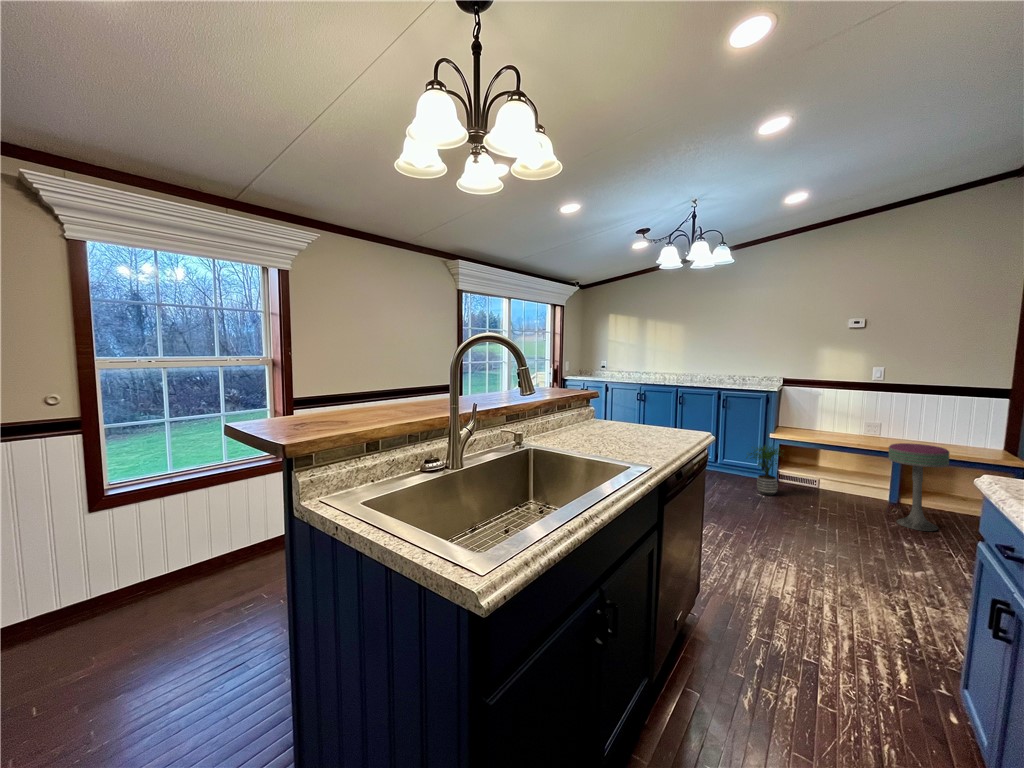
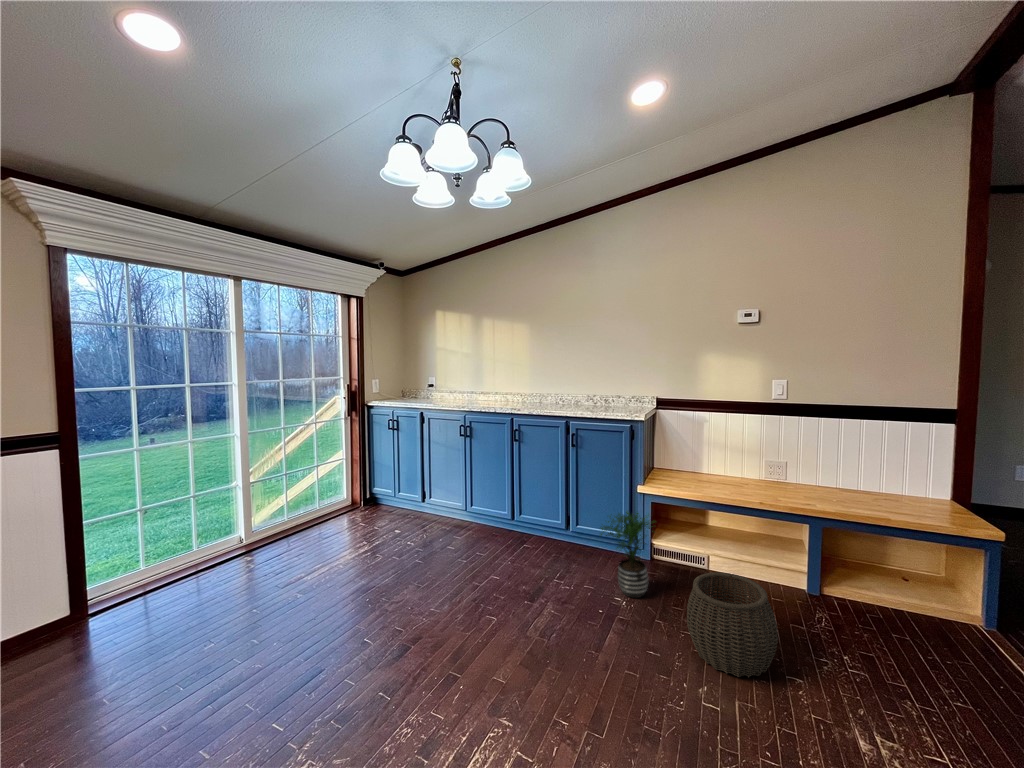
bar stool: present [888,443,949,531] -> none [812,512,913,680]
woven basket: none [805,475,862,524] -> present [687,572,778,678]

